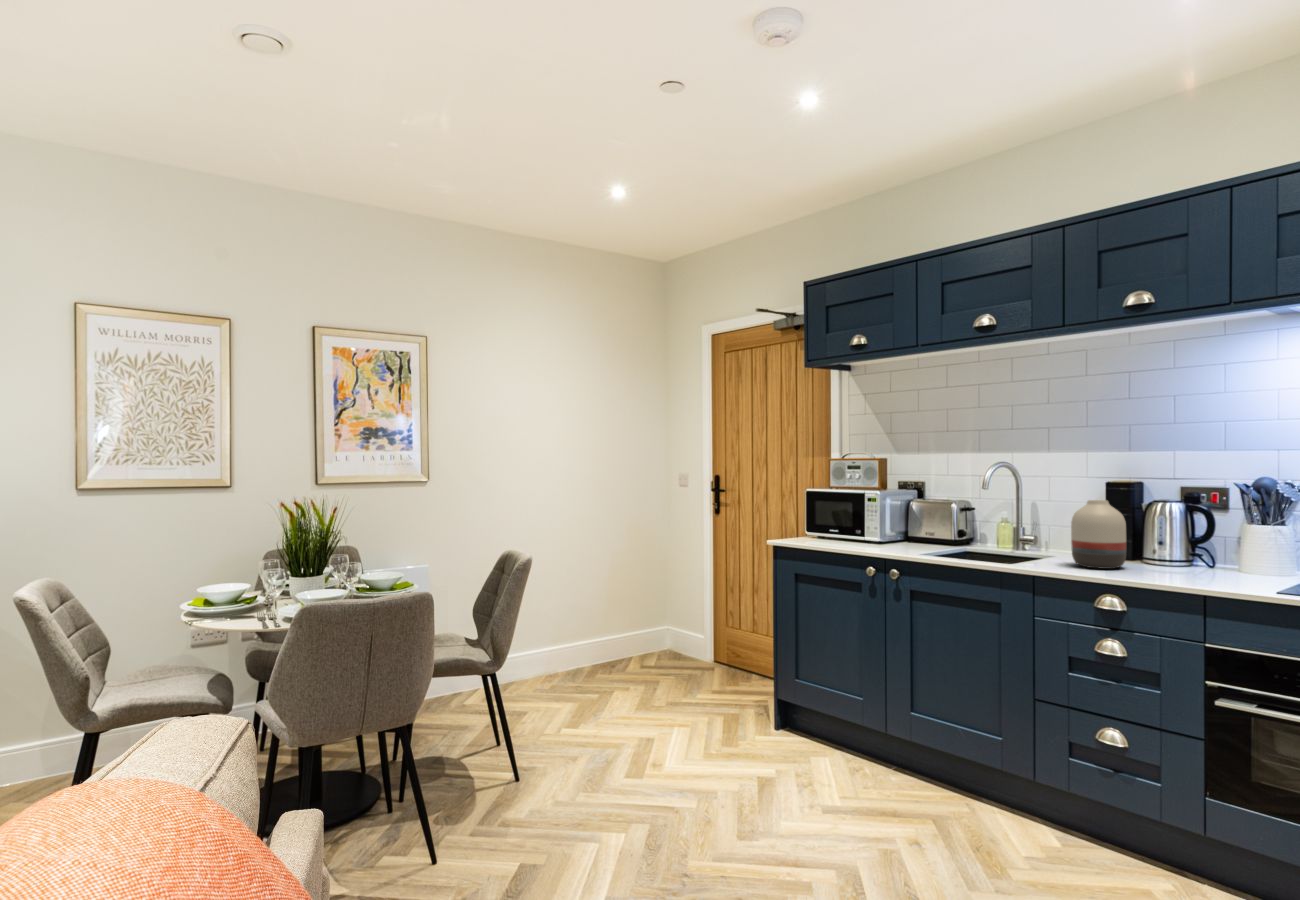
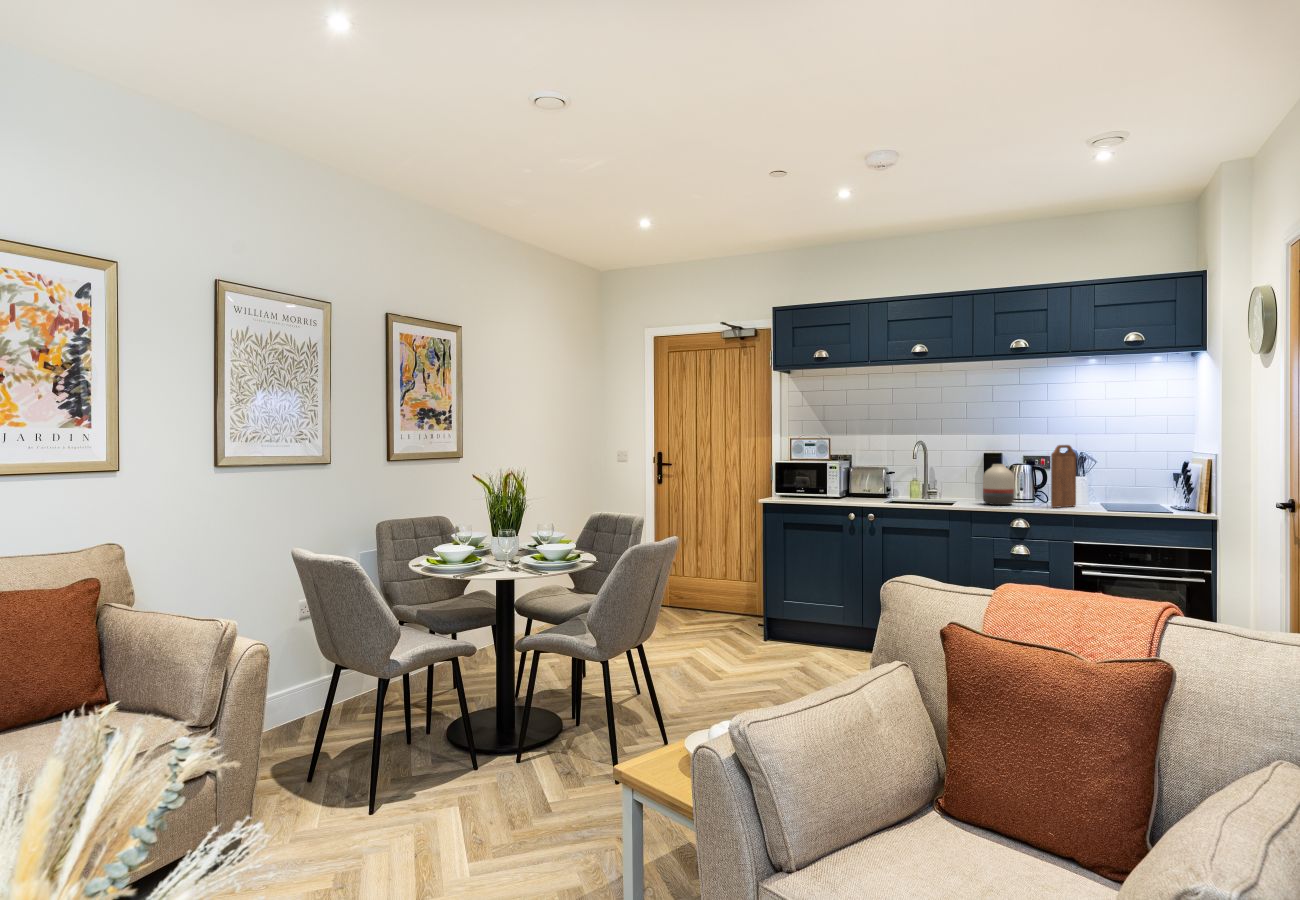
cutting board: none [1172,469,1238,580] -> present [1051,445,1076,508]

